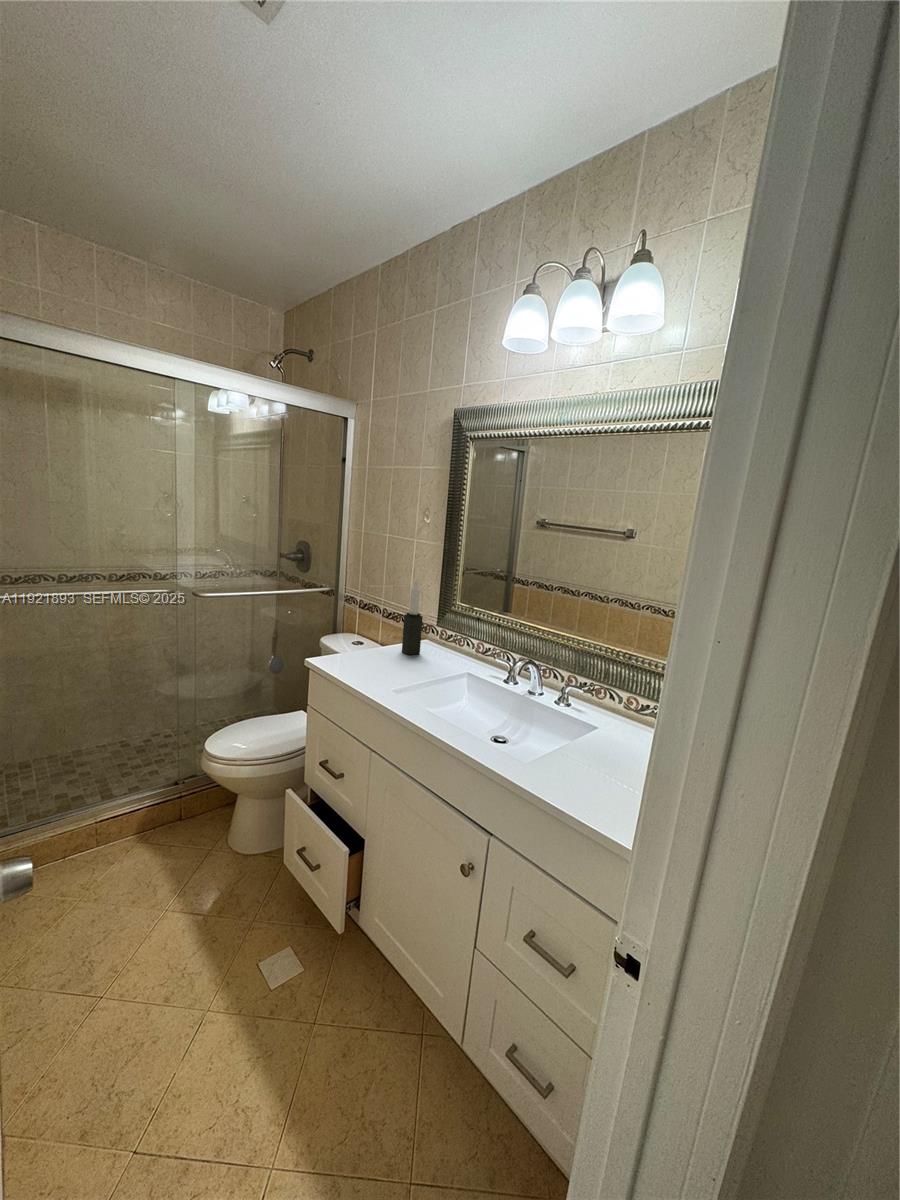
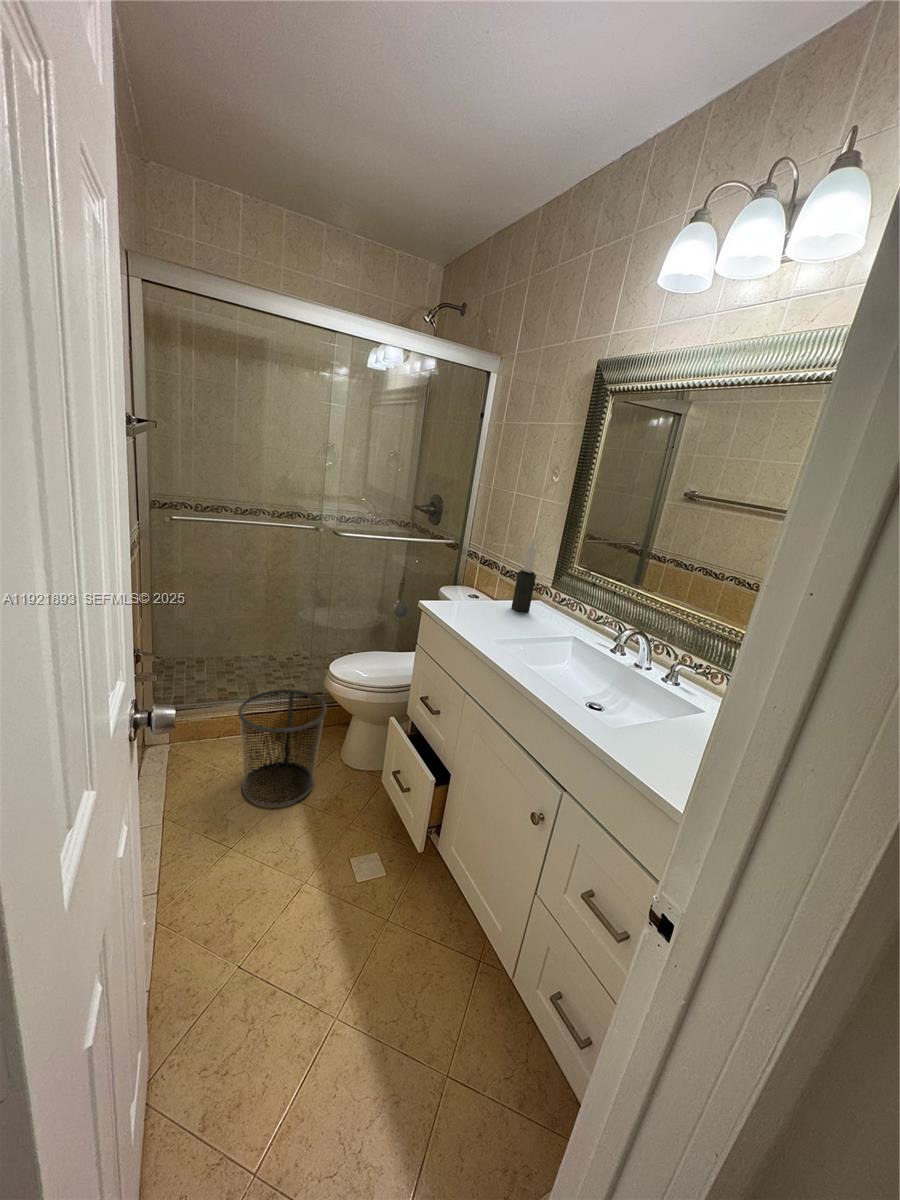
waste bin: none [89,781,207,933] -> present [238,689,327,807]

